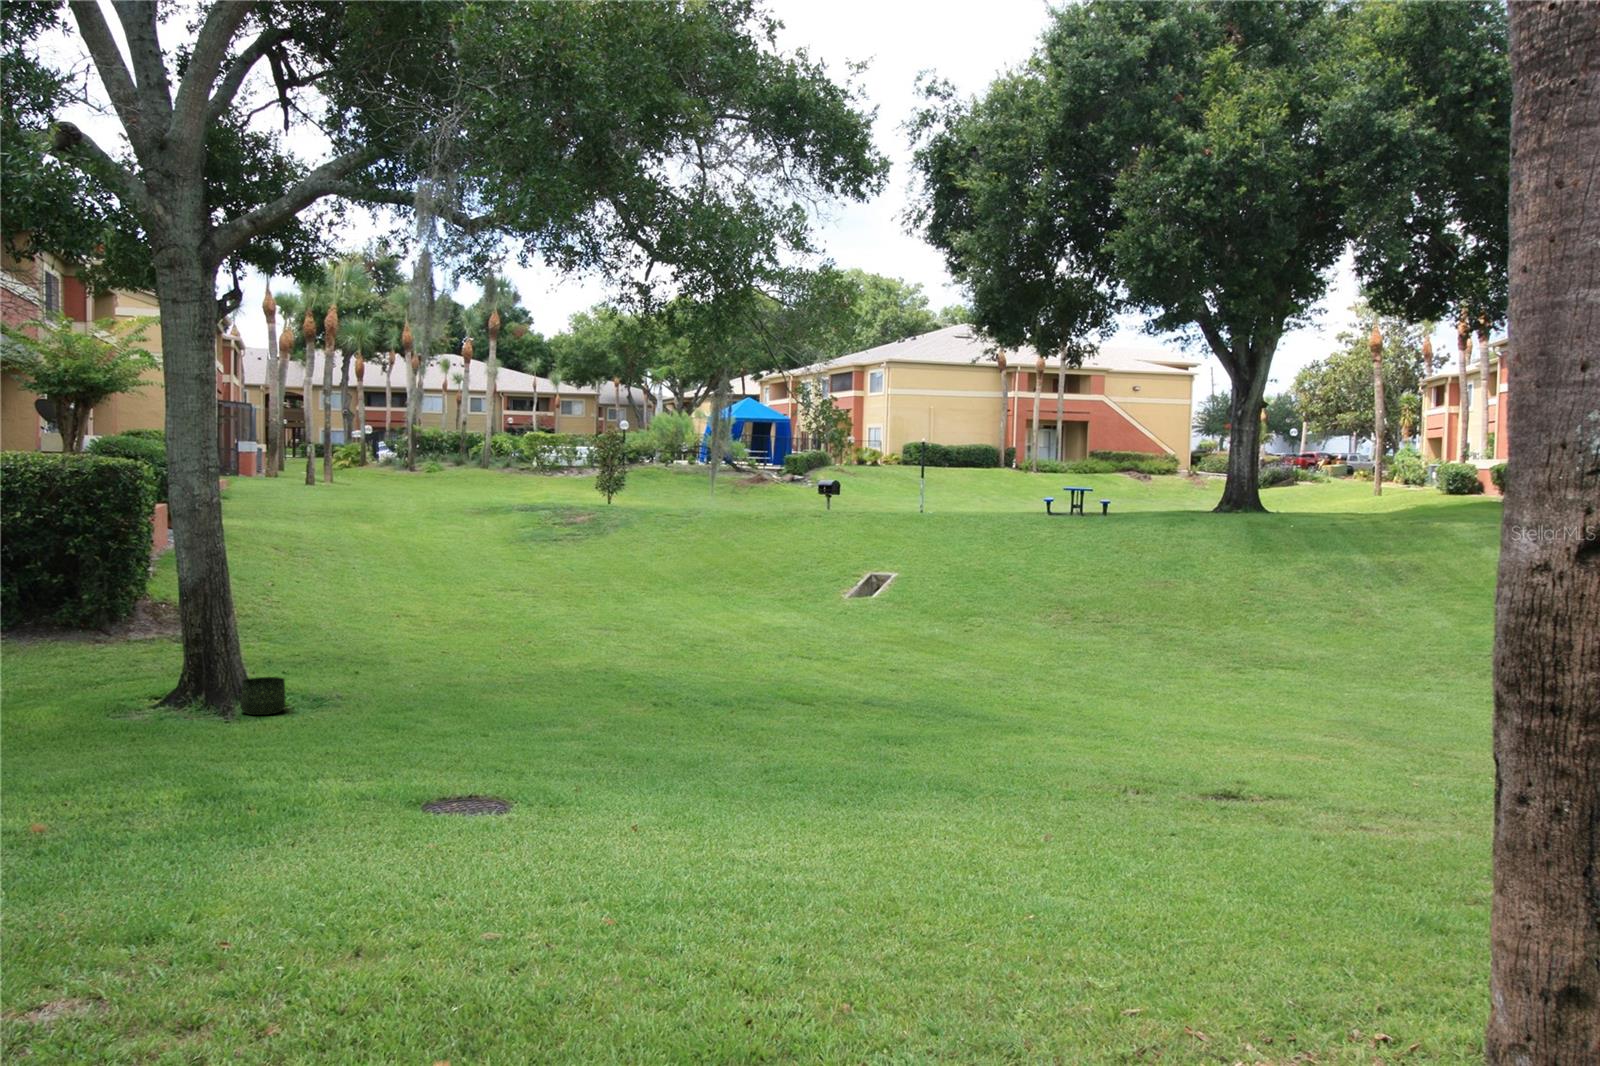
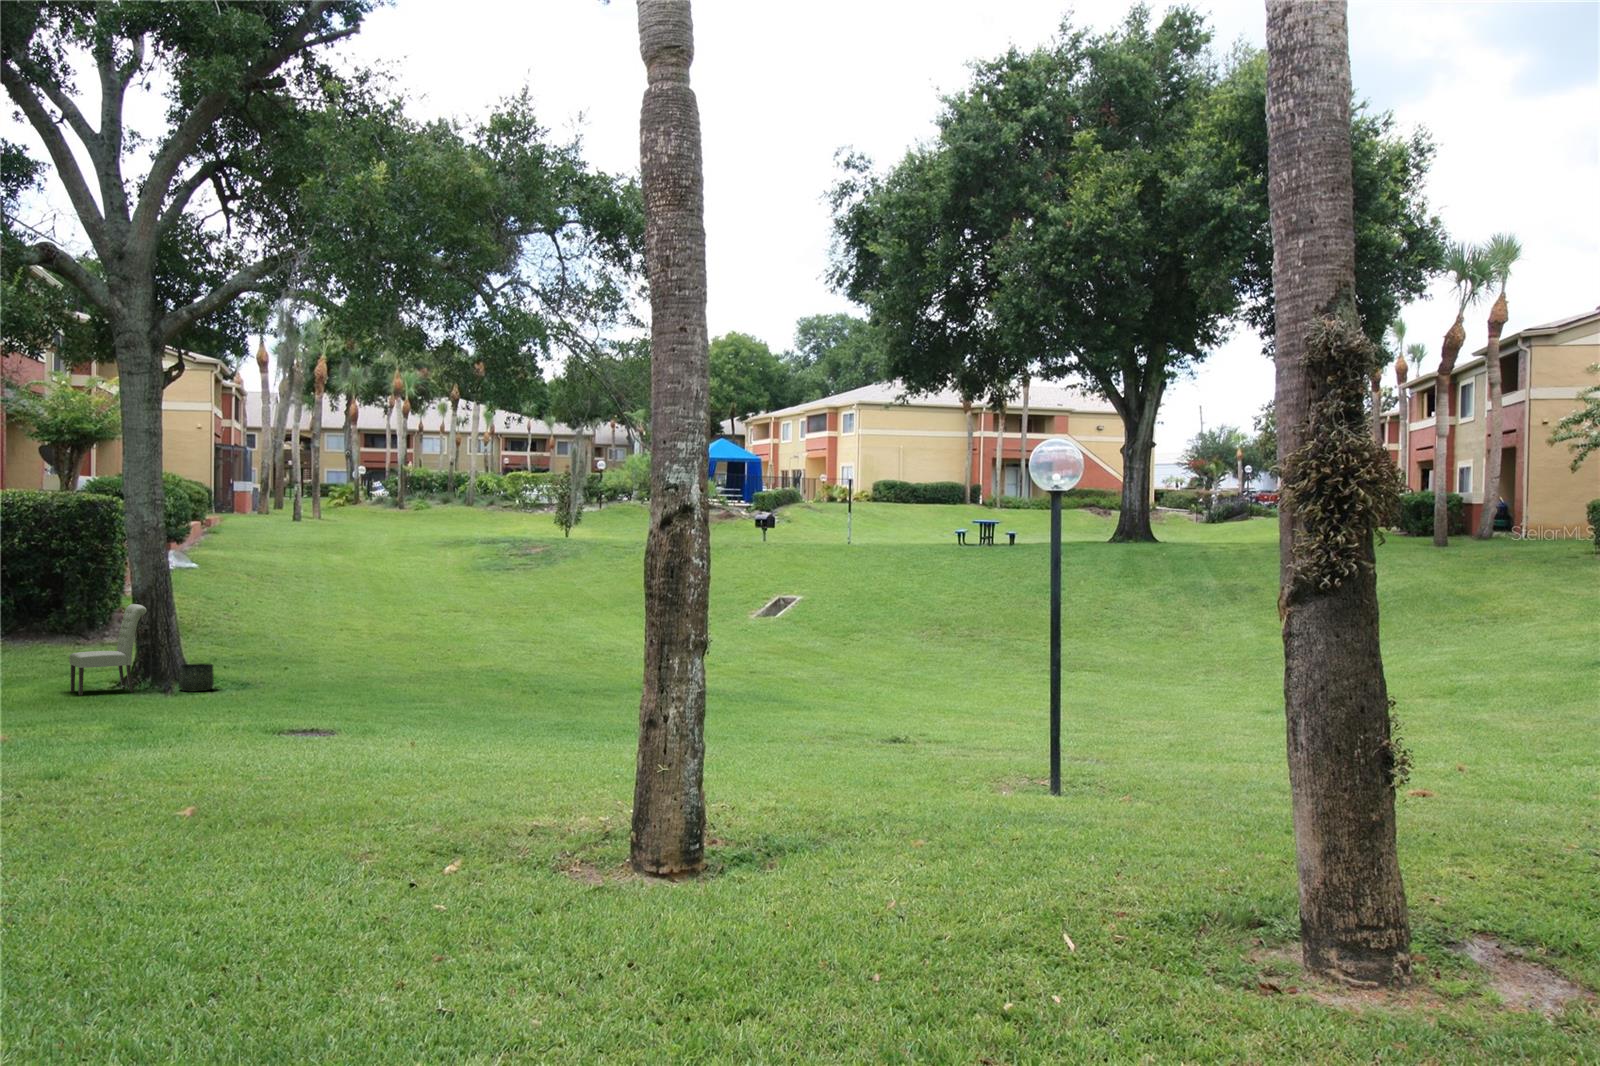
chair: none [99,602,199,726] -> present [69,604,147,696]

